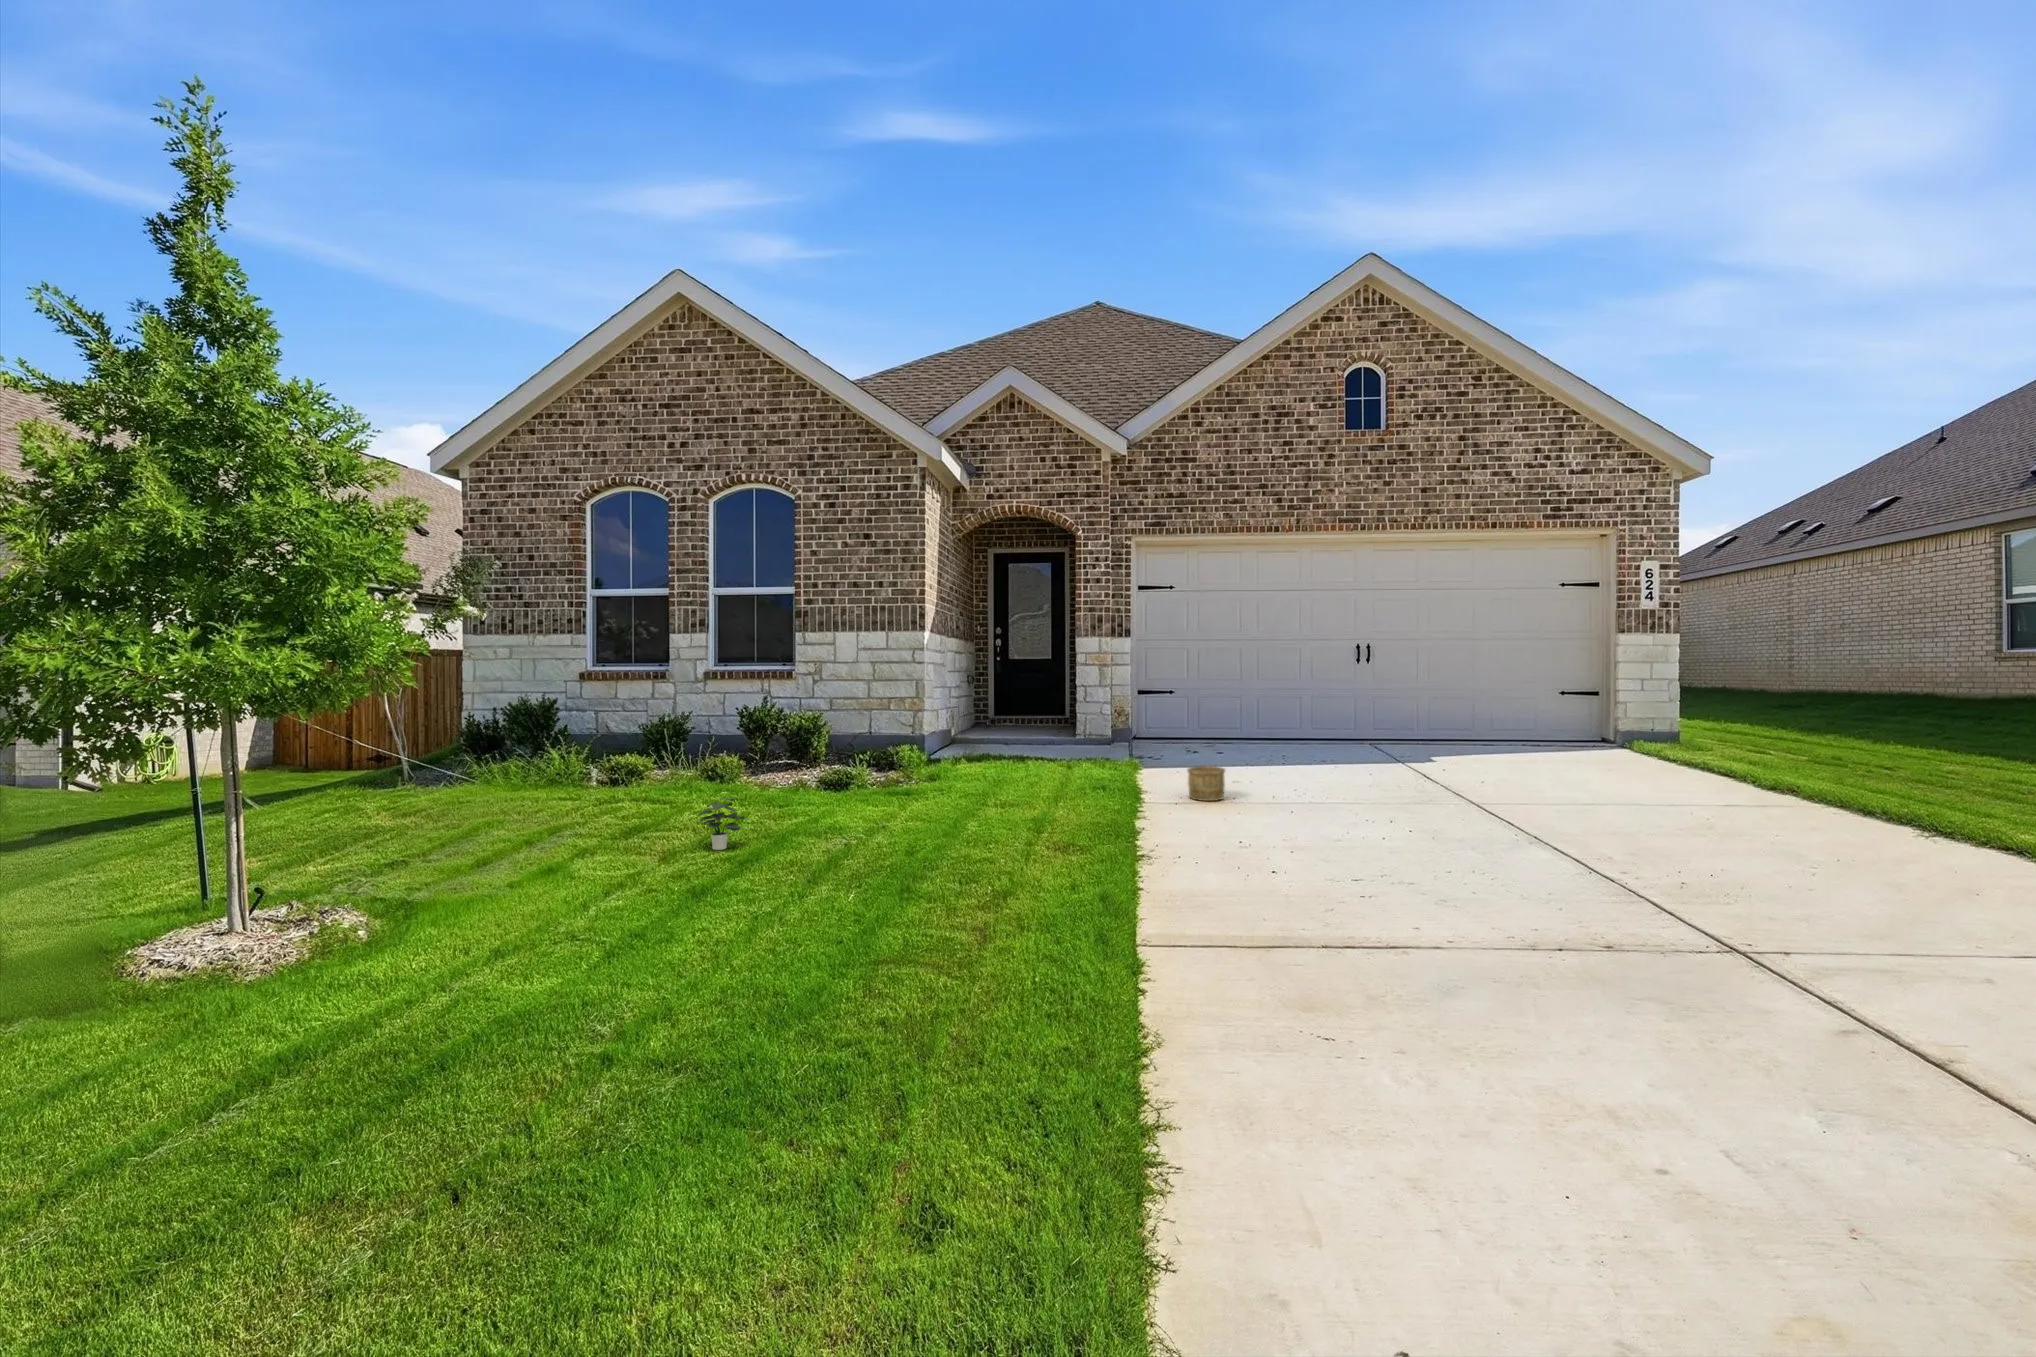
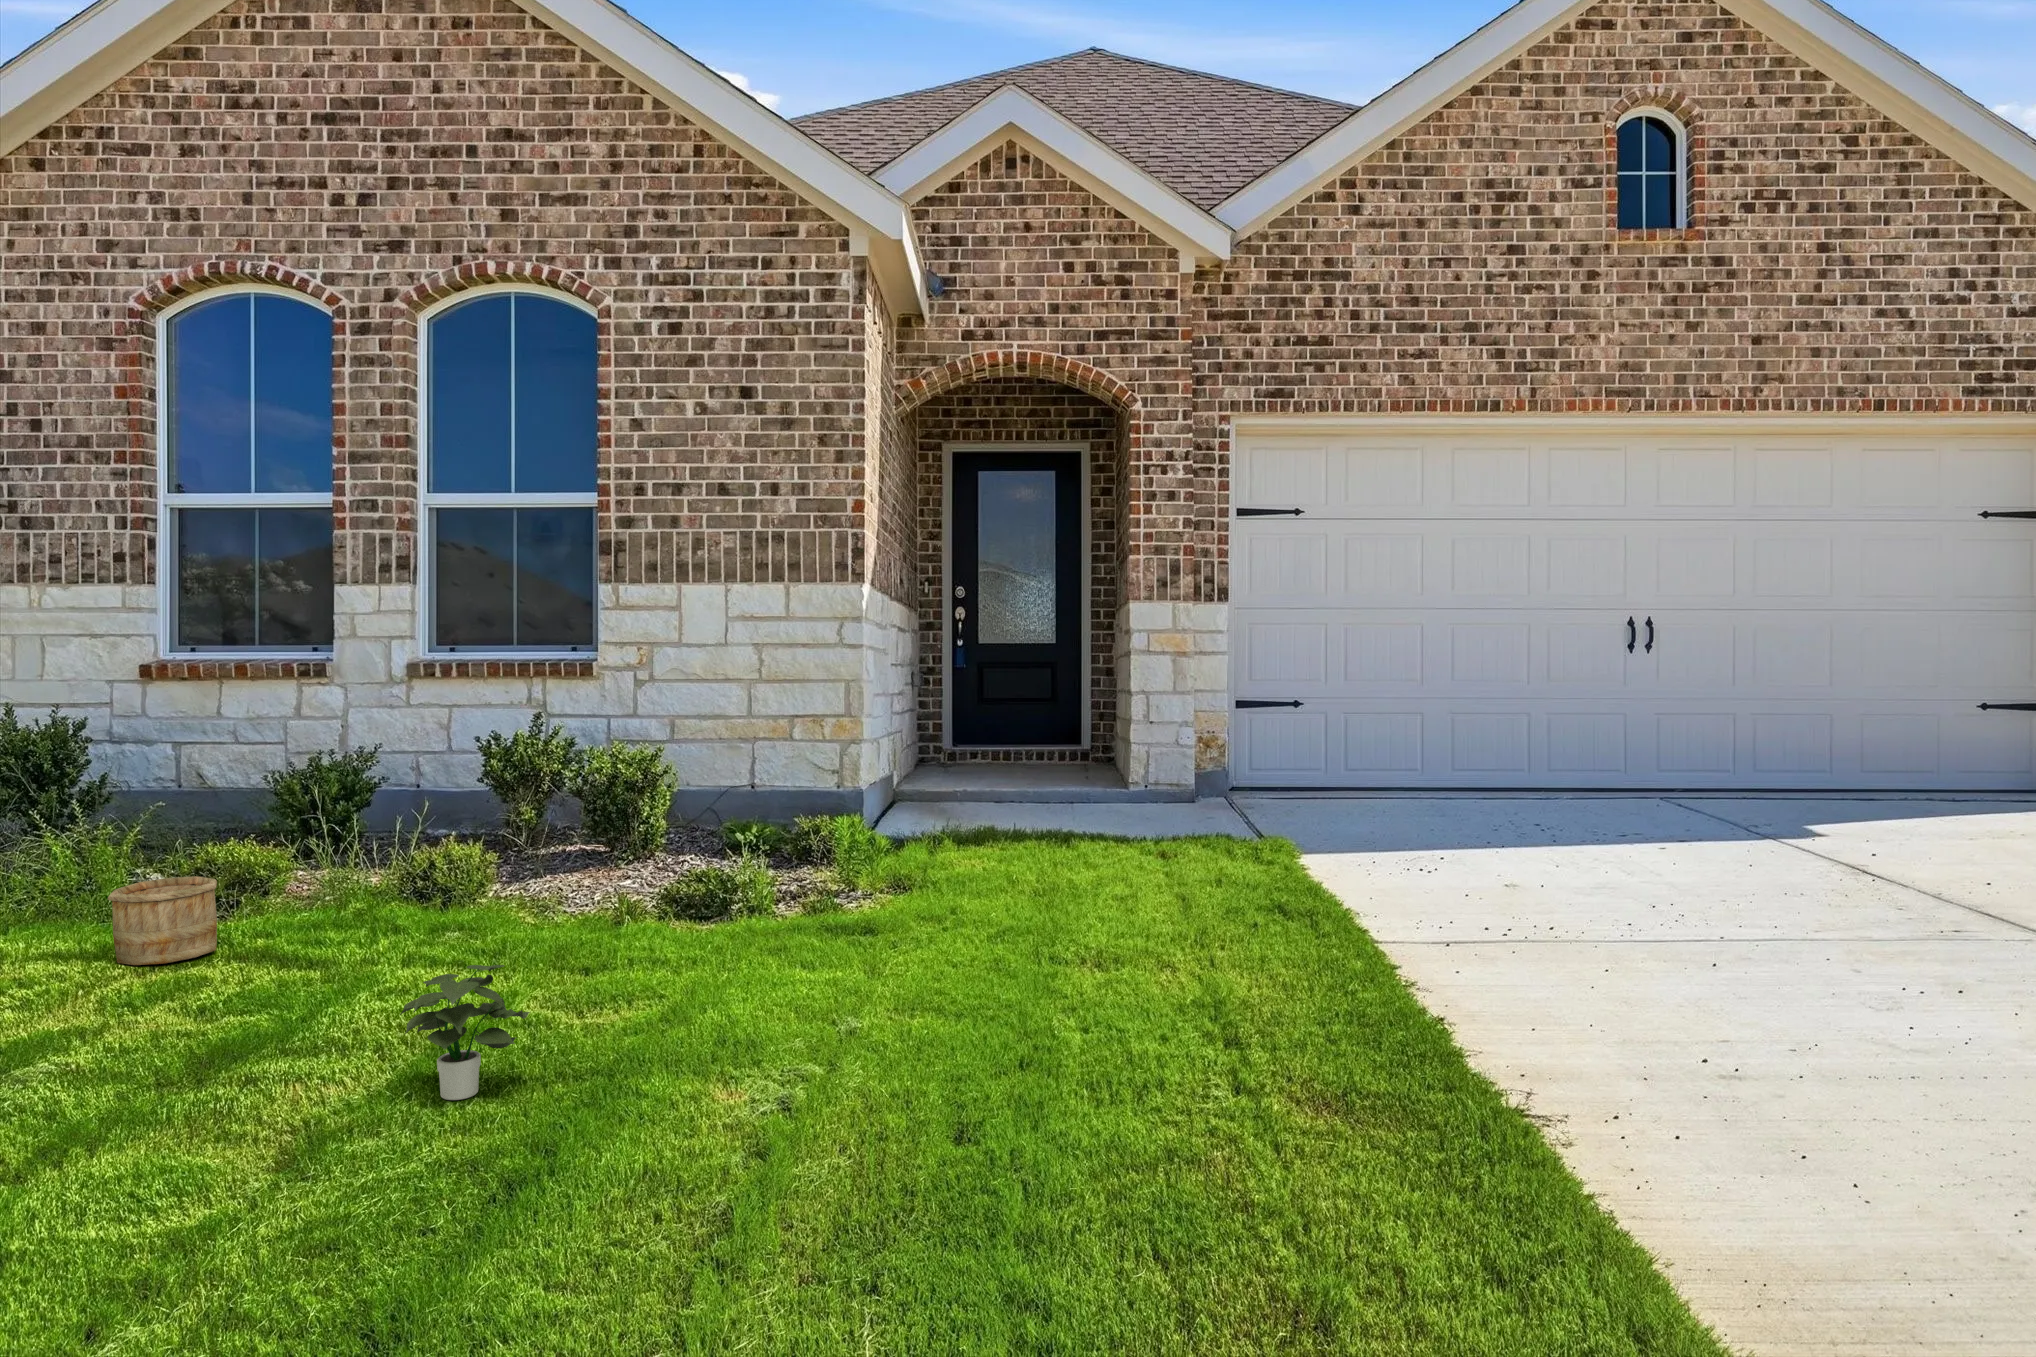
wooden bucket: present [1187,766,1225,801] -> present [108,876,217,965]

